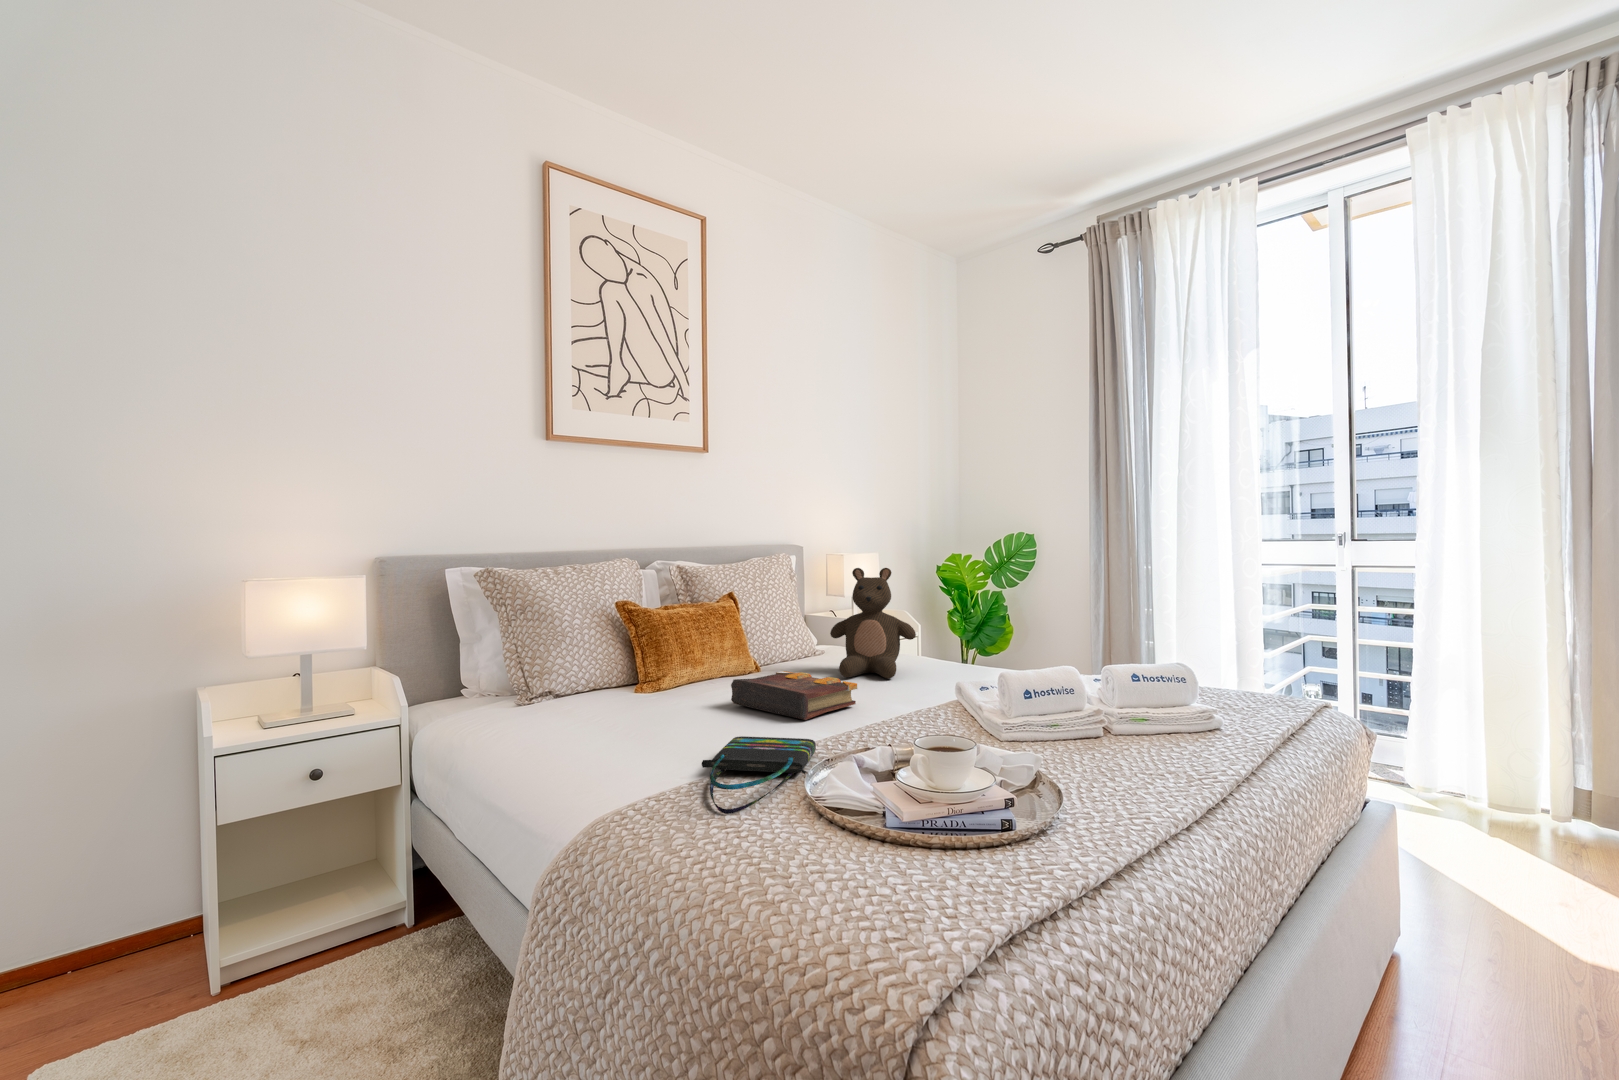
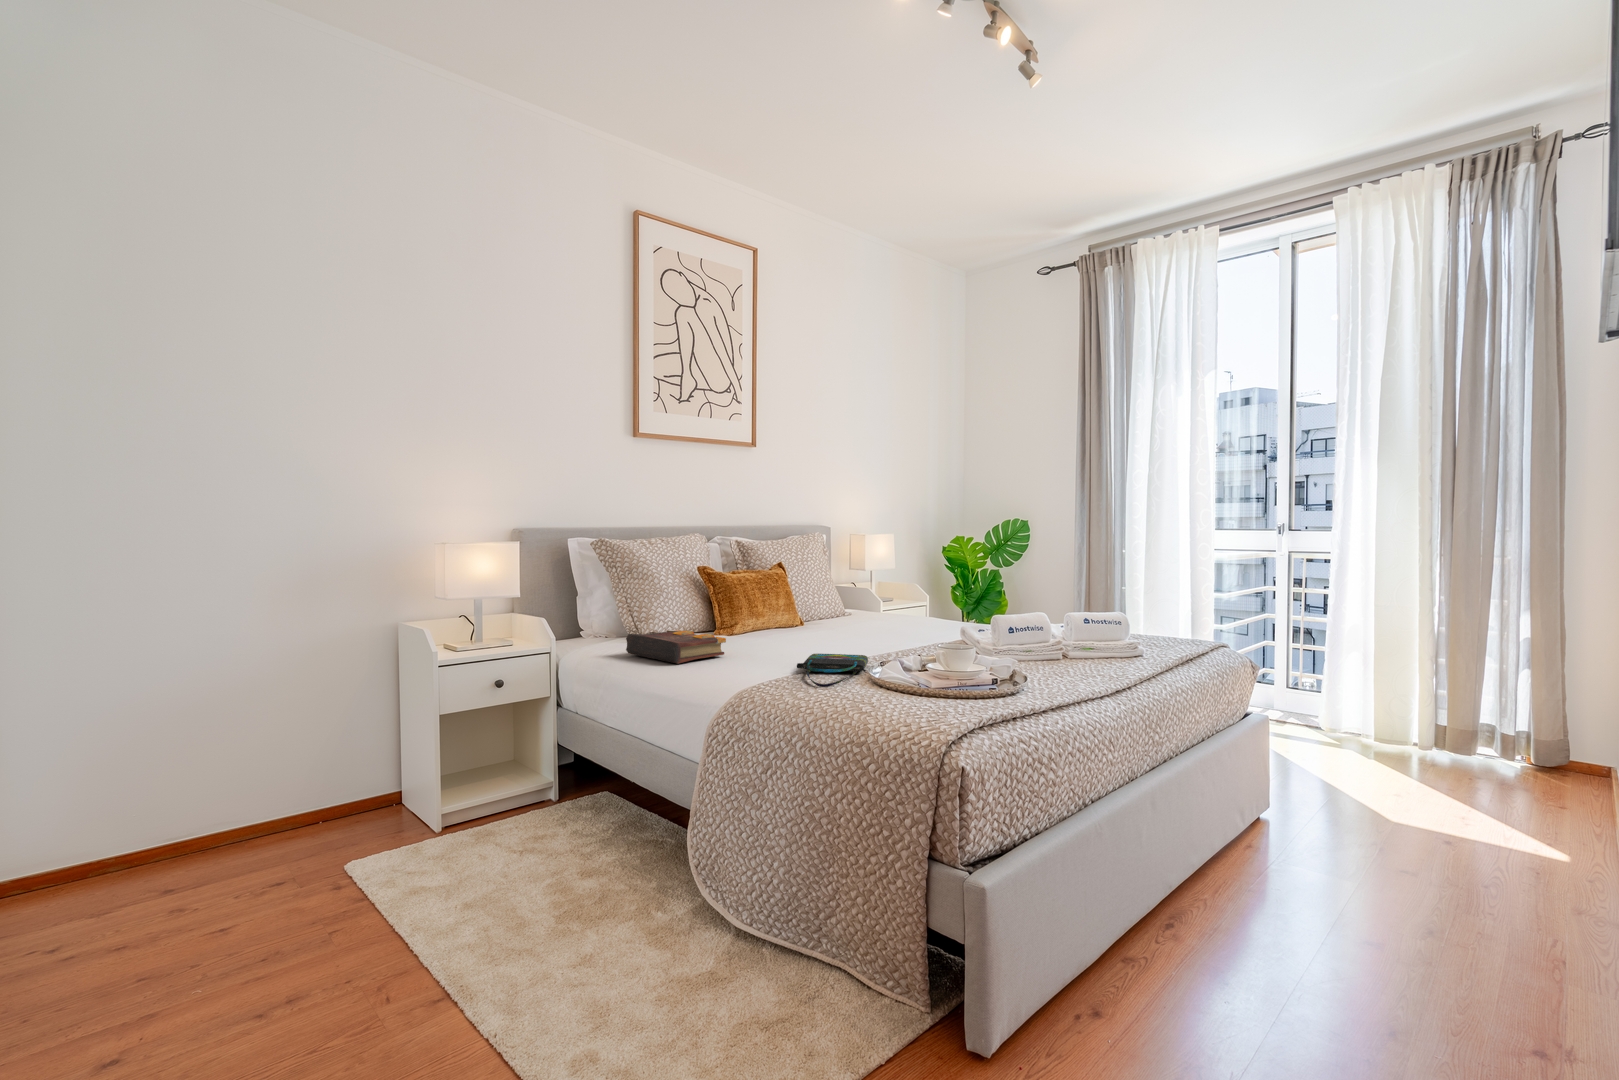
stuffed bear: present [830,568,916,679] -> none [862,544,930,630]
book: present [731,671,857,720] -> present [626,630,726,664]

